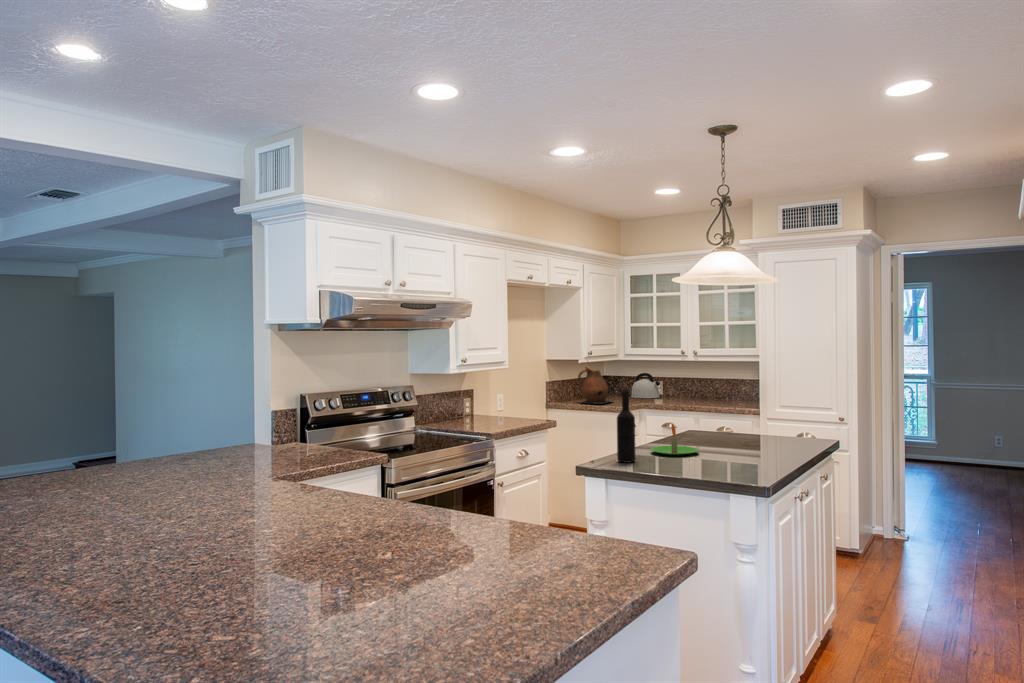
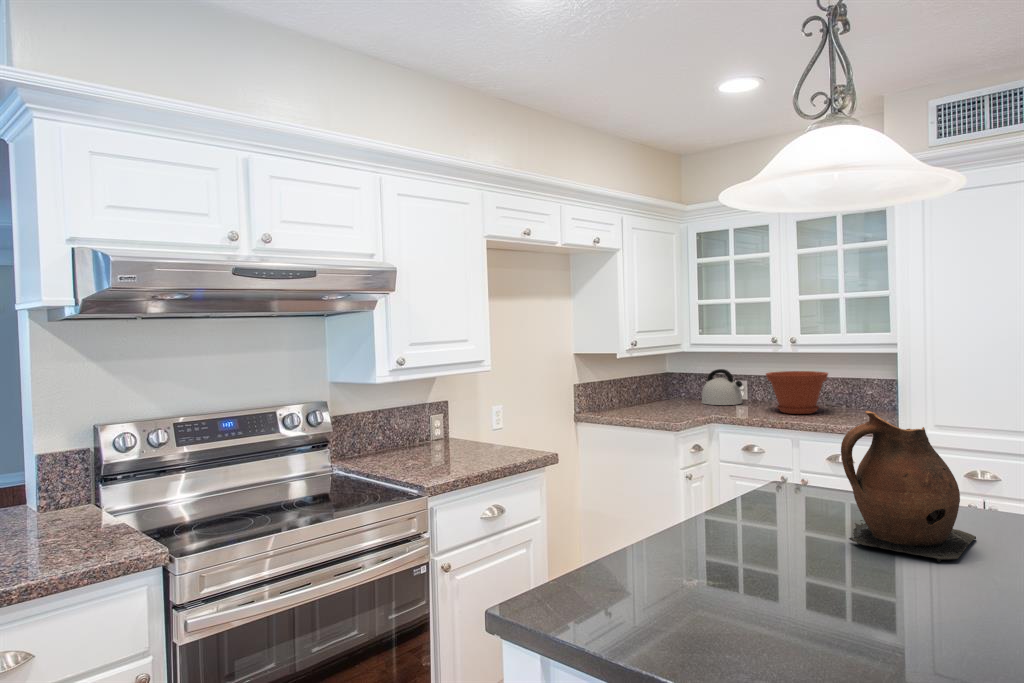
ceramic pitcher: present [578,366,612,404] -> present [841,411,976,562]
plant pot: none [677,374,718,403] -> present [766,371,828,414]
wine bottle: present [617,387,636,463] -> none [575,435,620,612]
candle: present [651,423,698,456] -> none [669,505,777,584]

